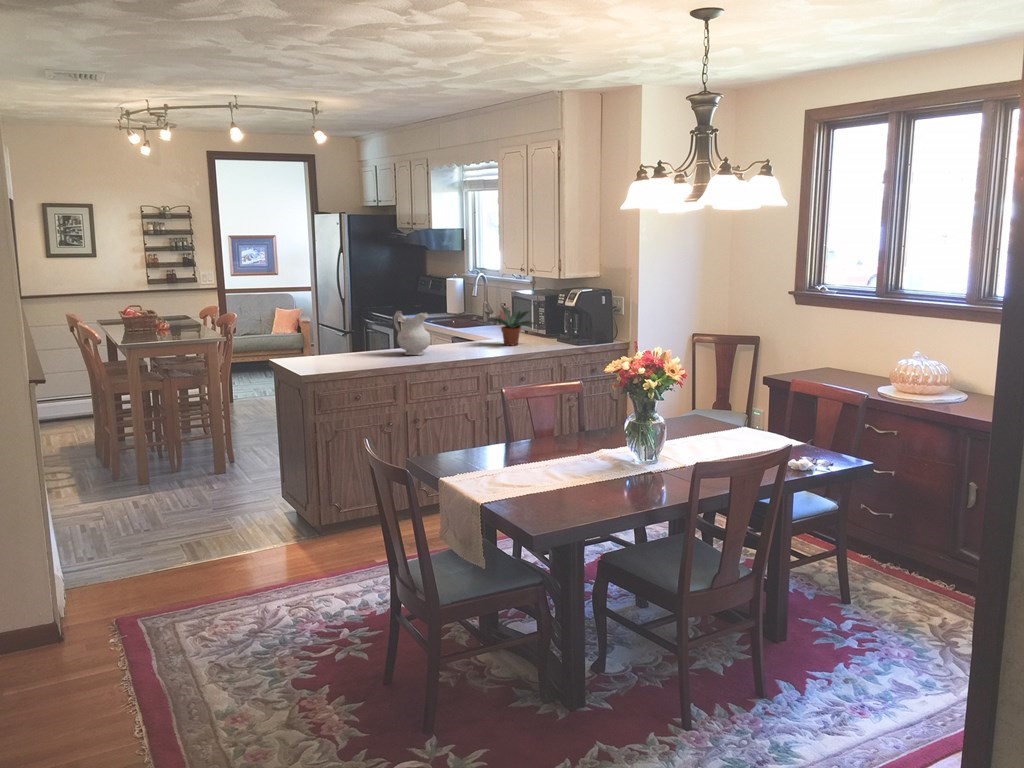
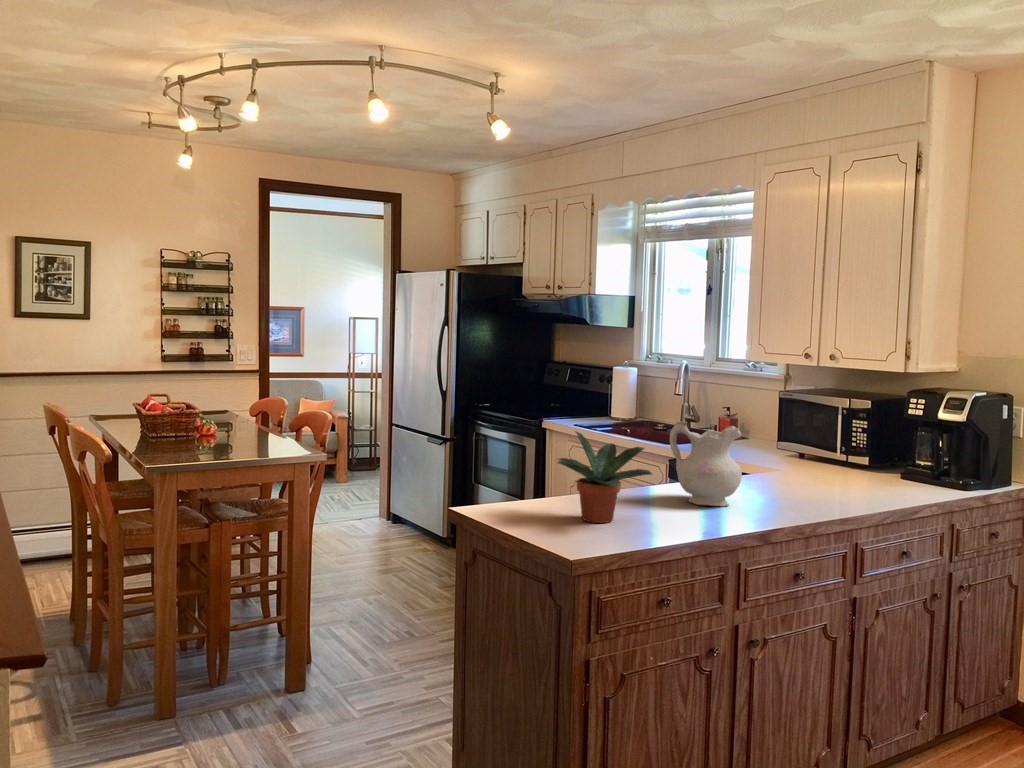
potted plant: present [491,305,535,345] -> present [558,431,652,523]

